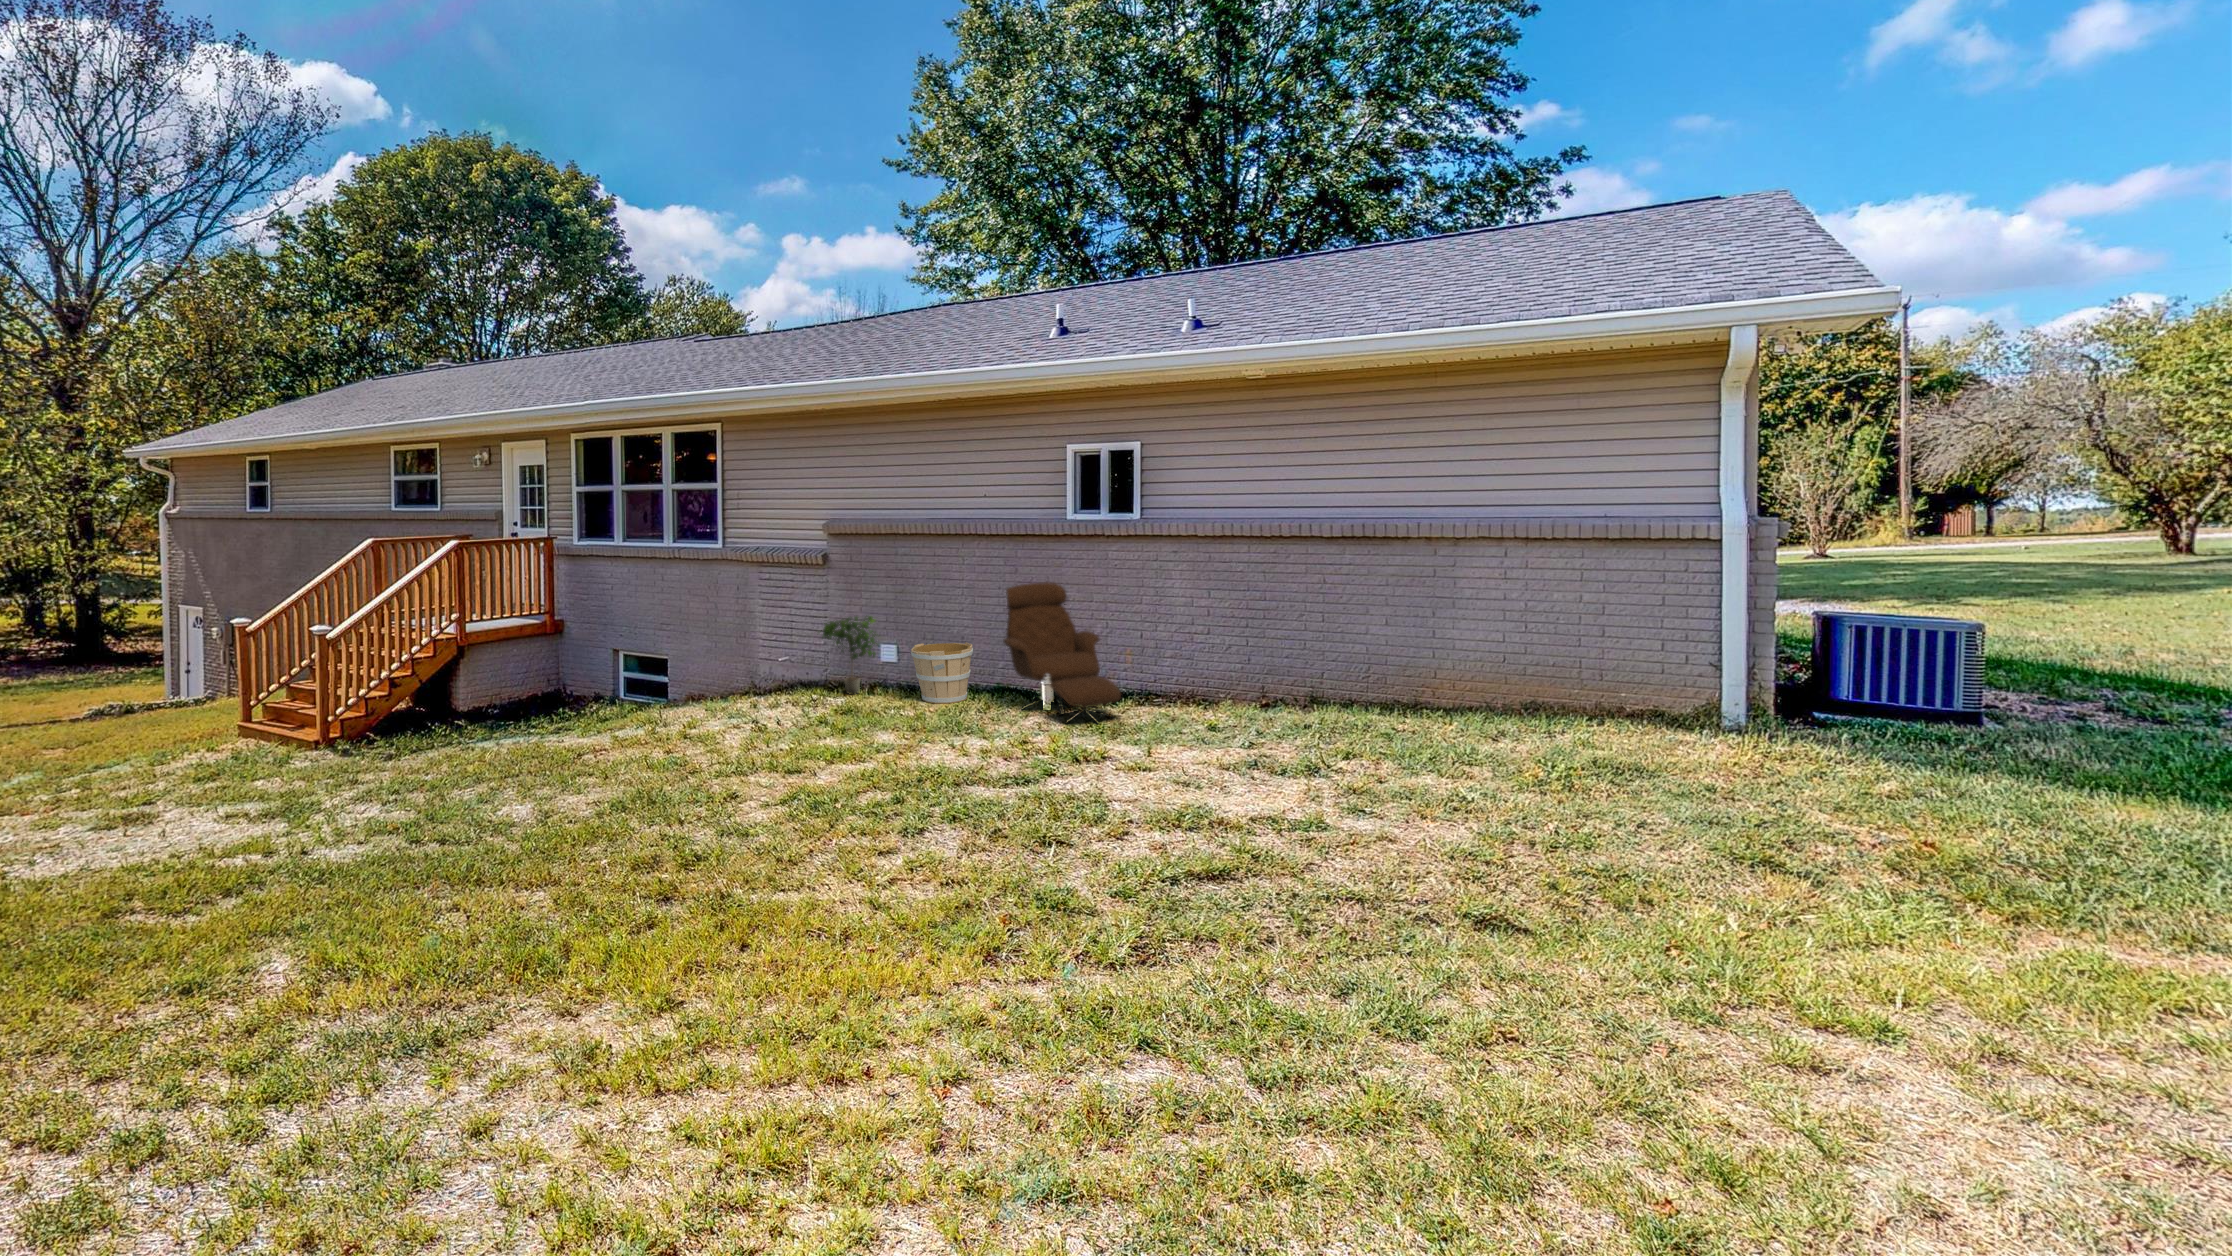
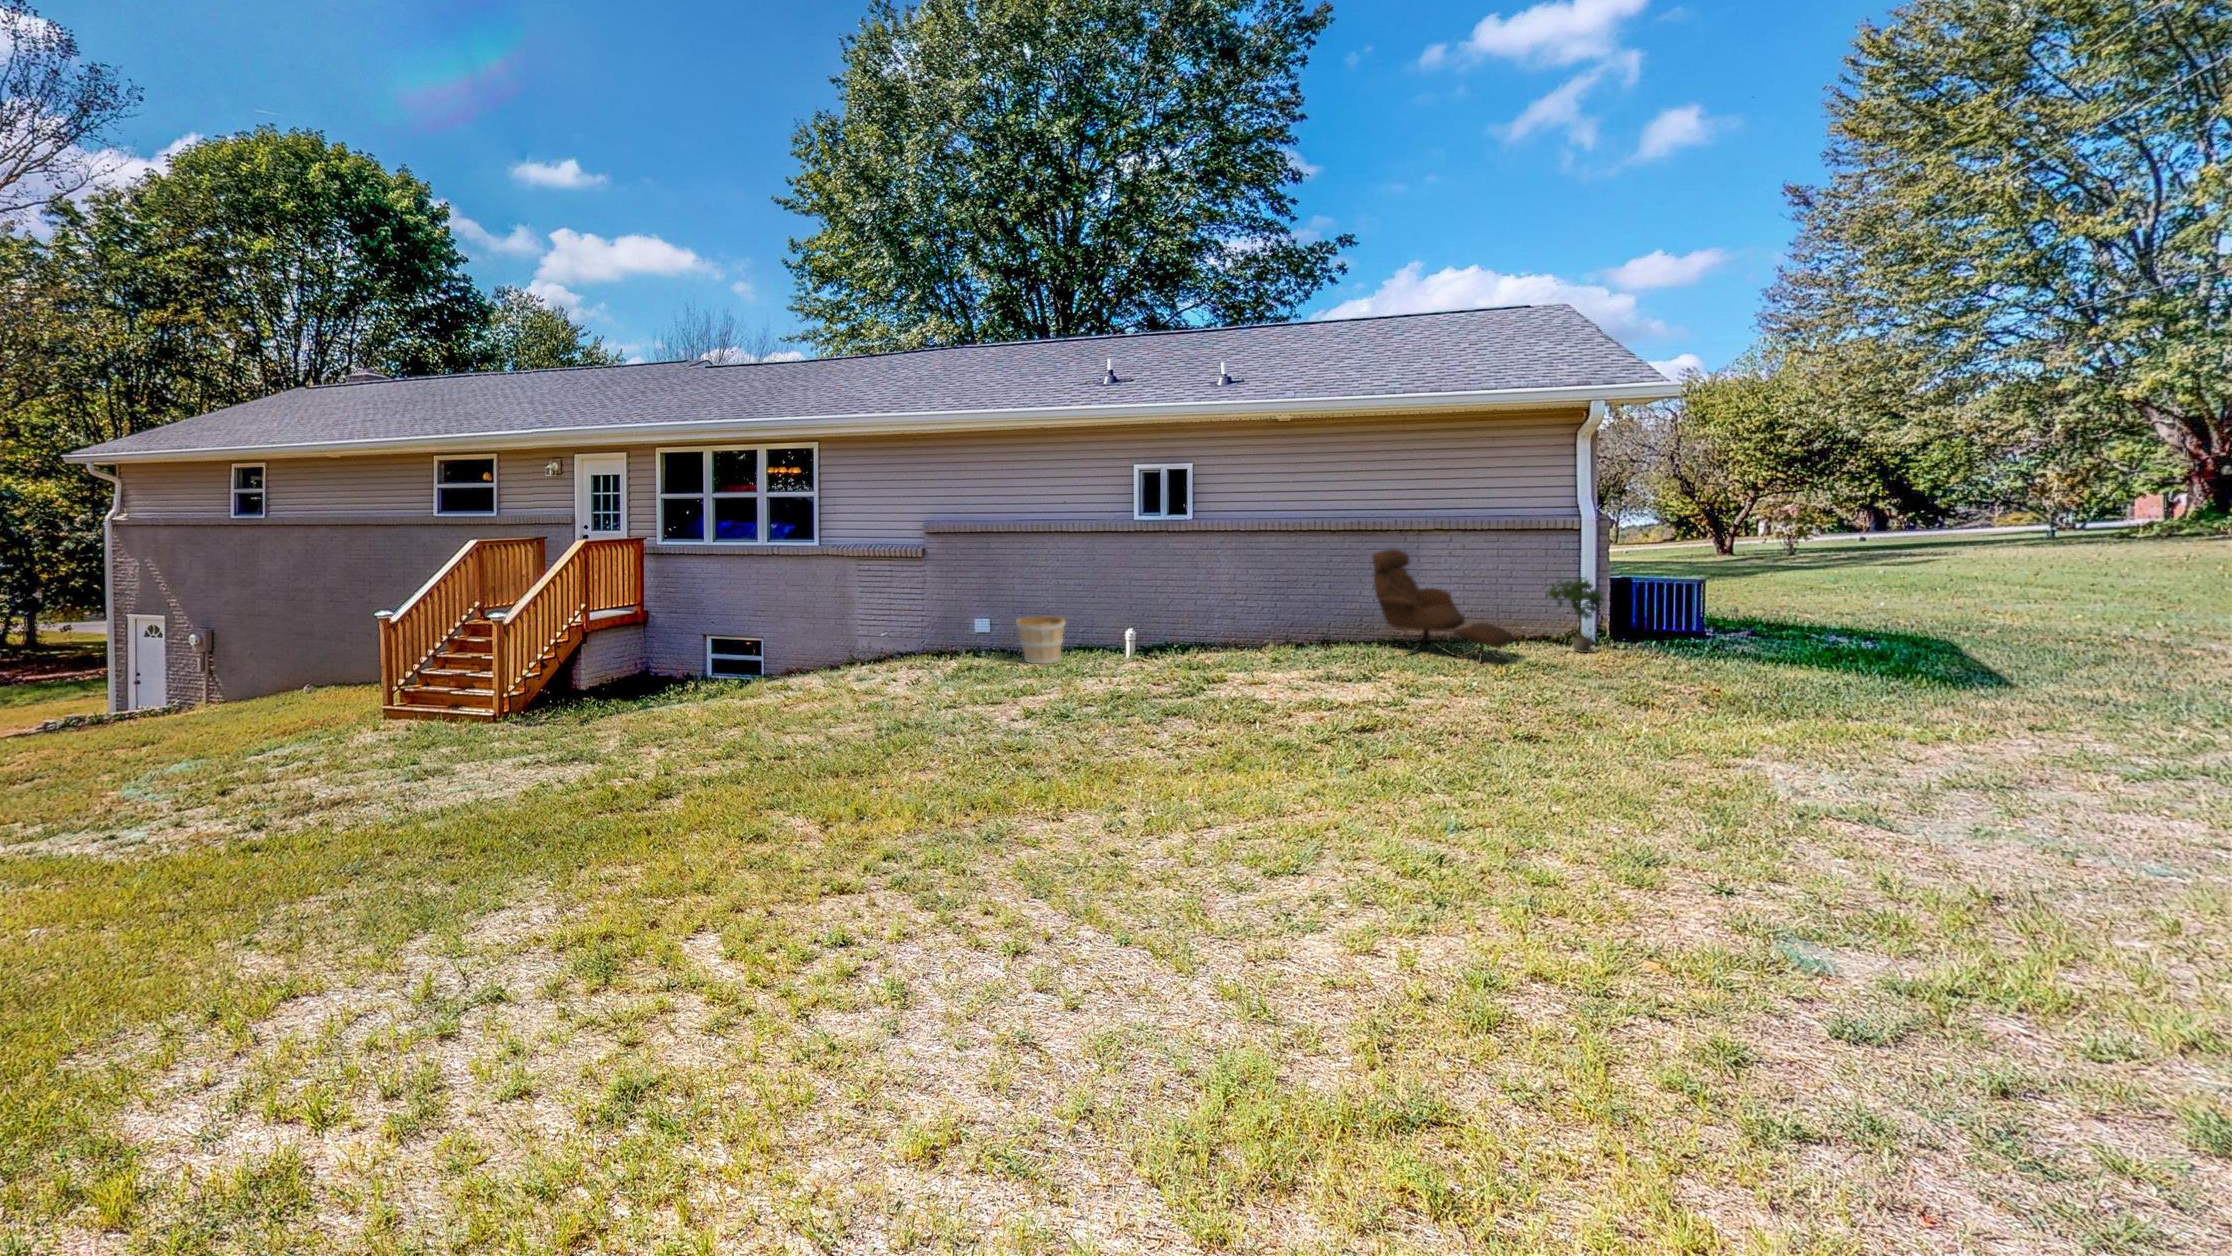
lounge chair: present [1003,582,1121,724] -> present [1373,549,1514,662]
potted plant: present [820,616,877,694] -> present [1548,577,1603,653]

